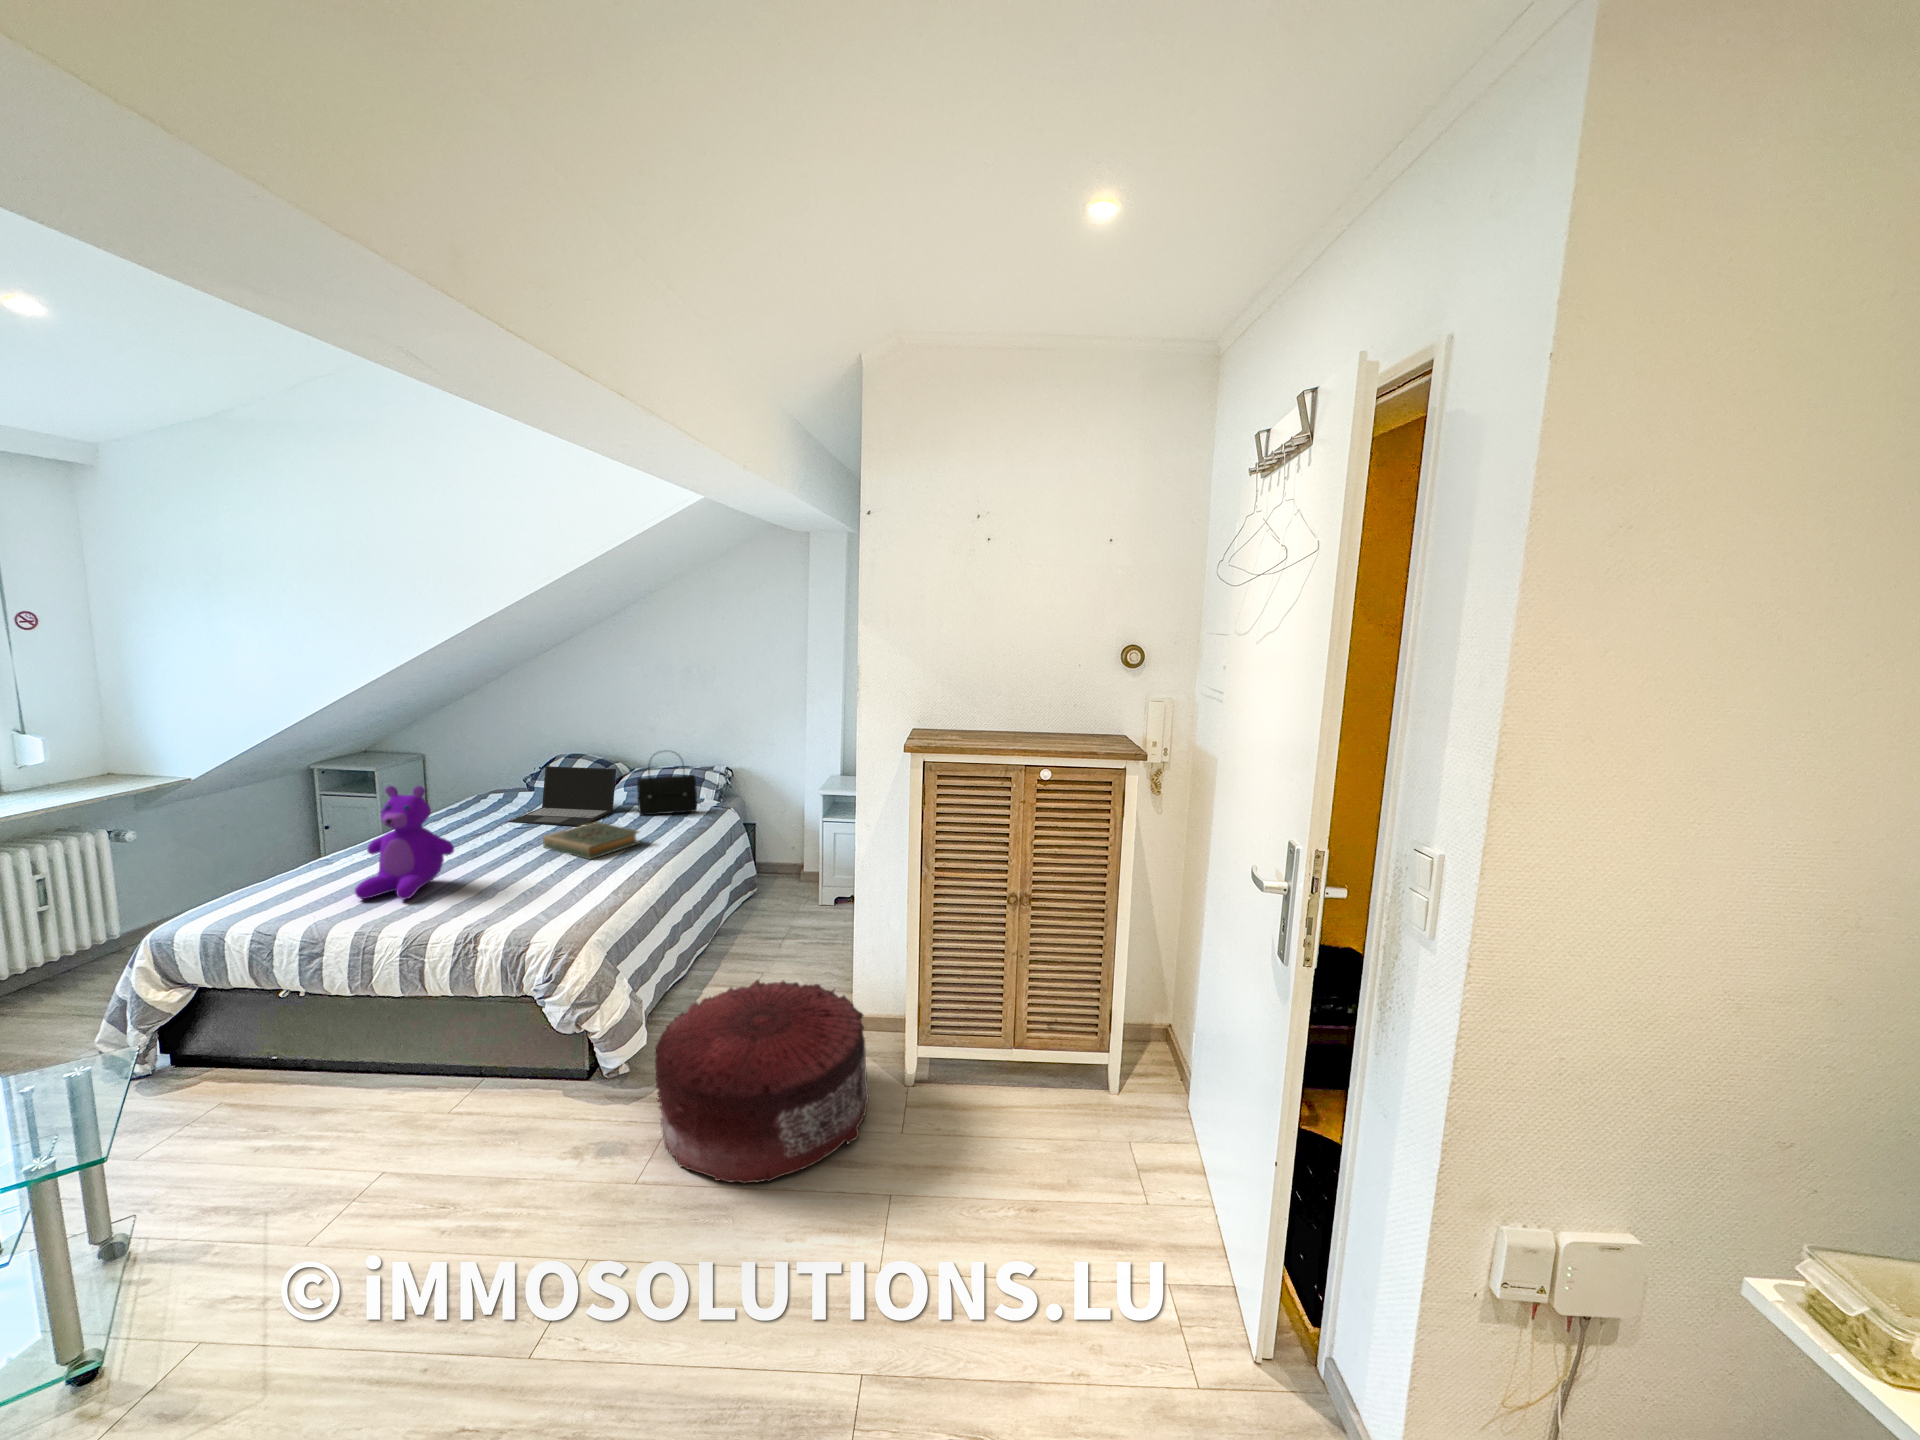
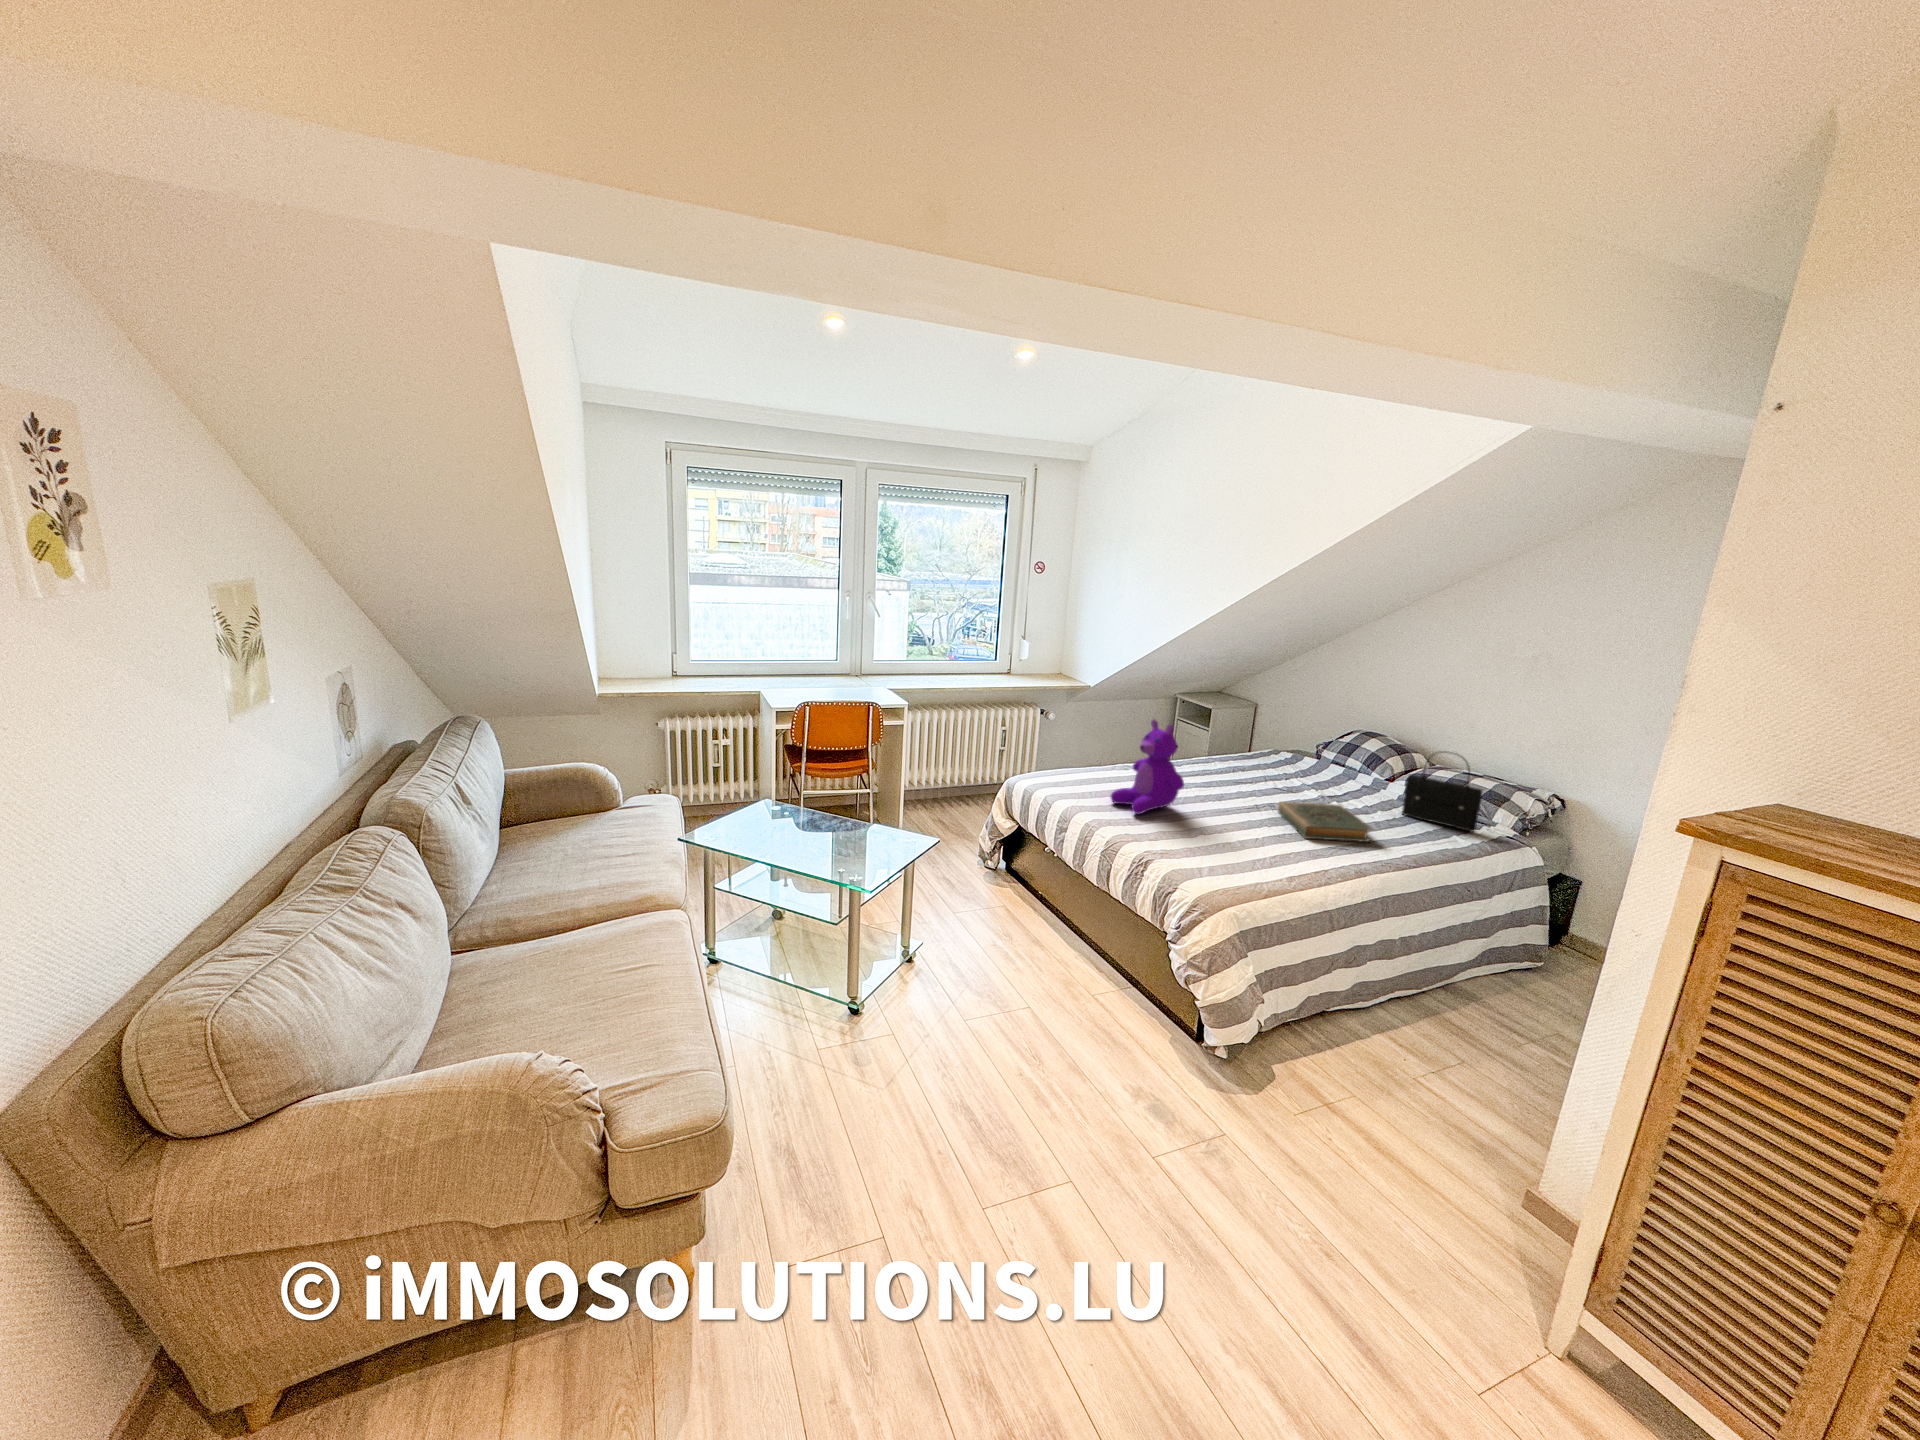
laptop: present [509,766,616,826] -> none [1274,739,1393,806]
pouf: present [655,980,869,1183] -> none [1192,1029,1490,1339]

